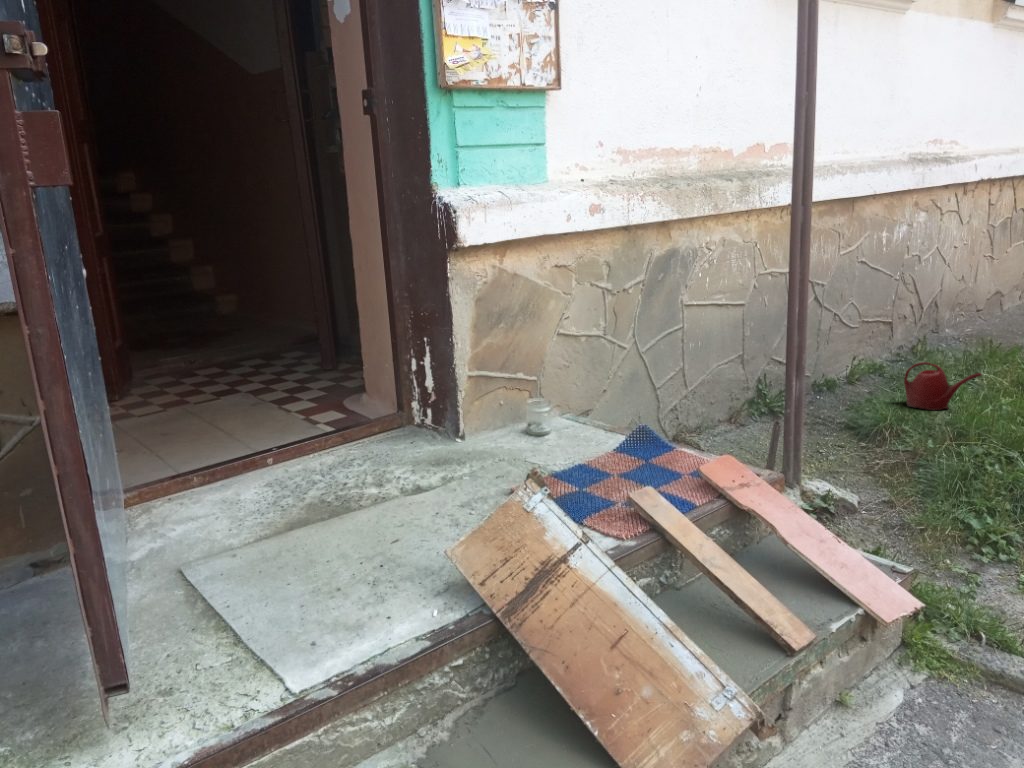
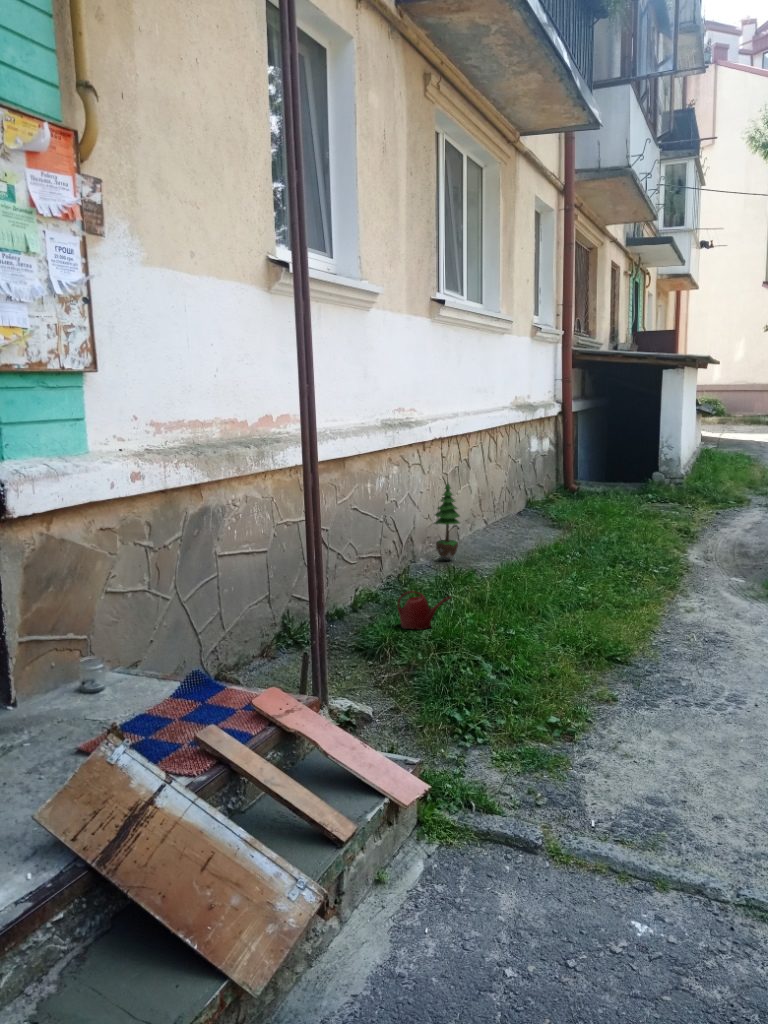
potted tree: none [964,235,1006,333] -> present [434,483,460,560]

